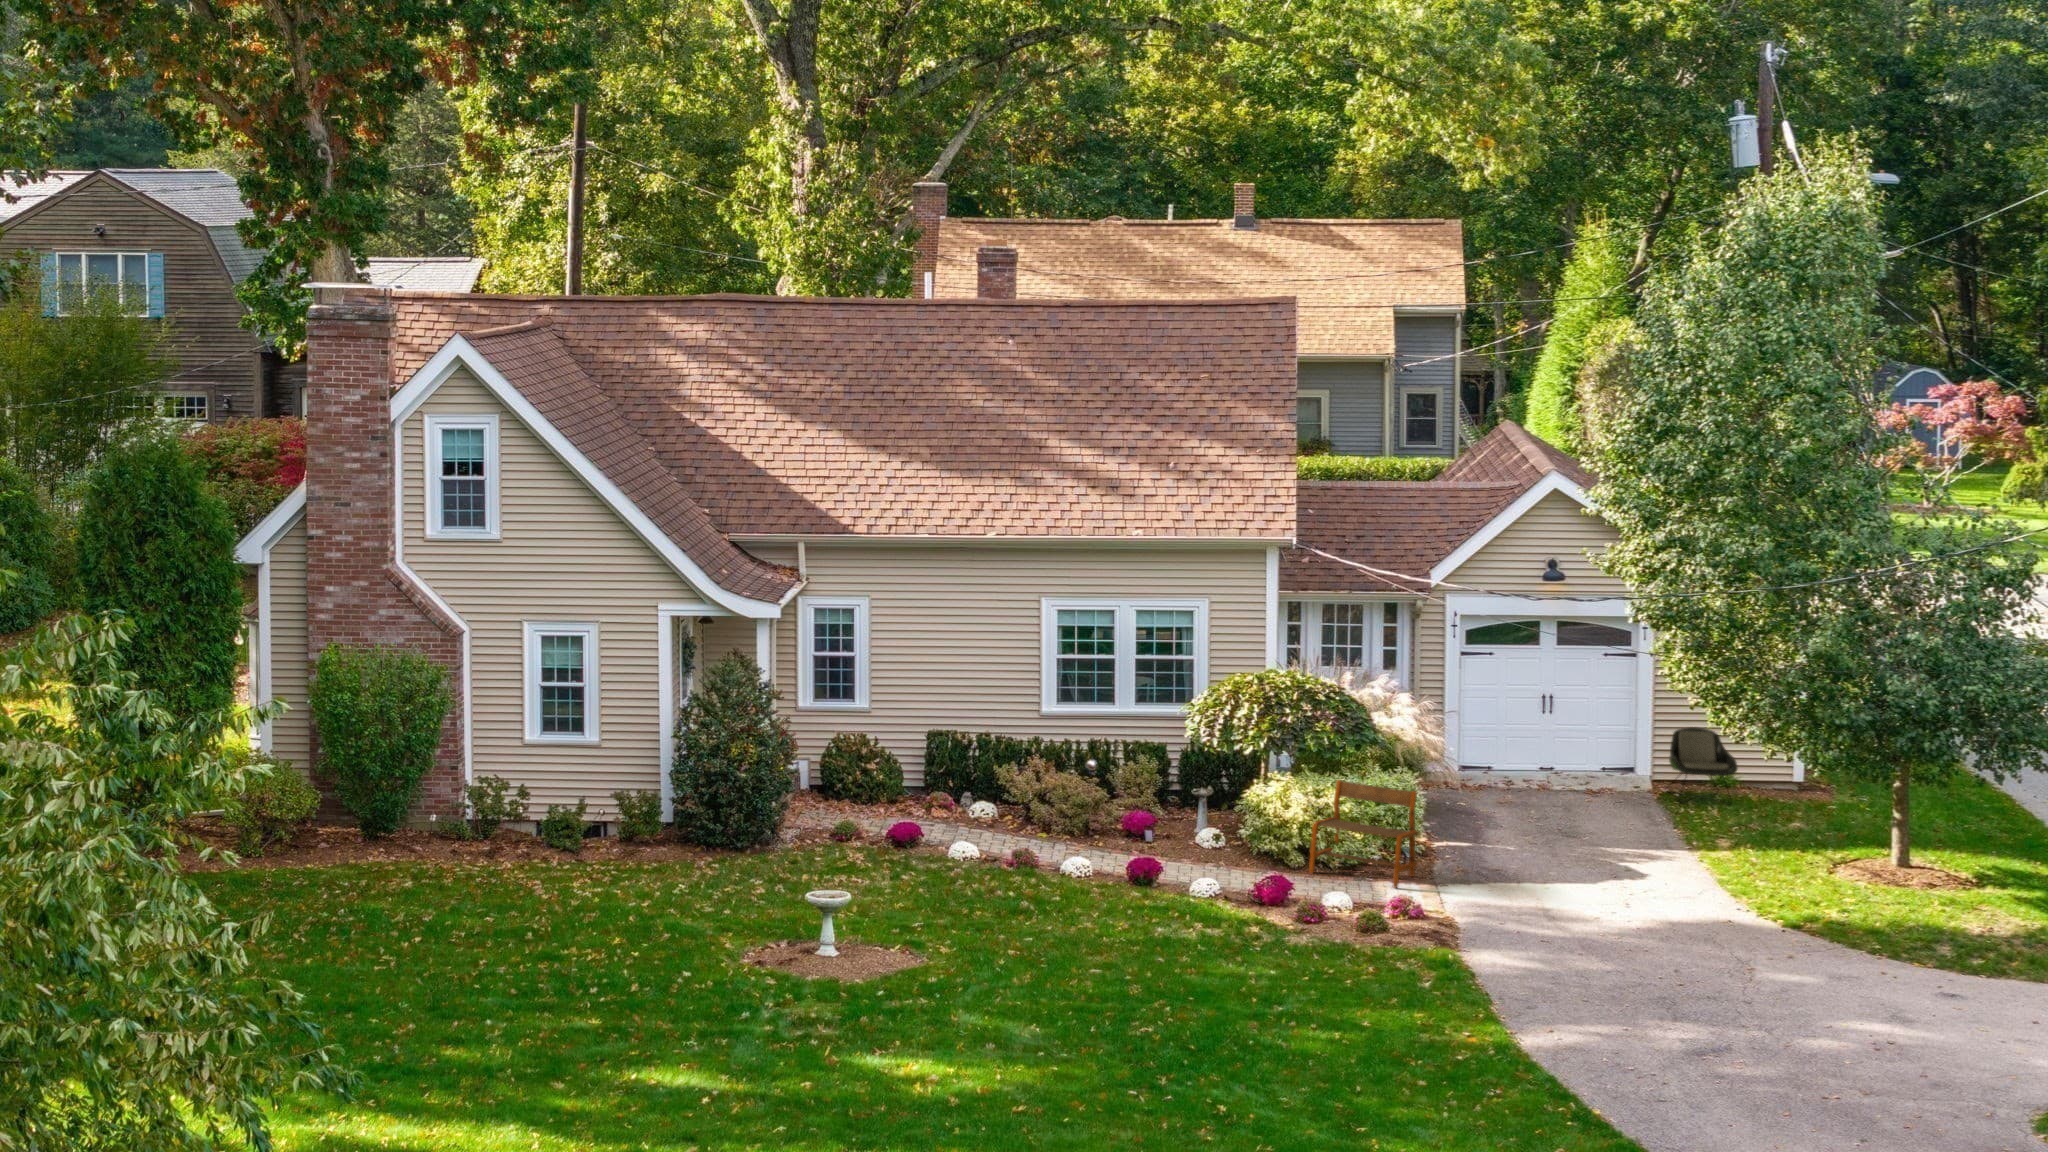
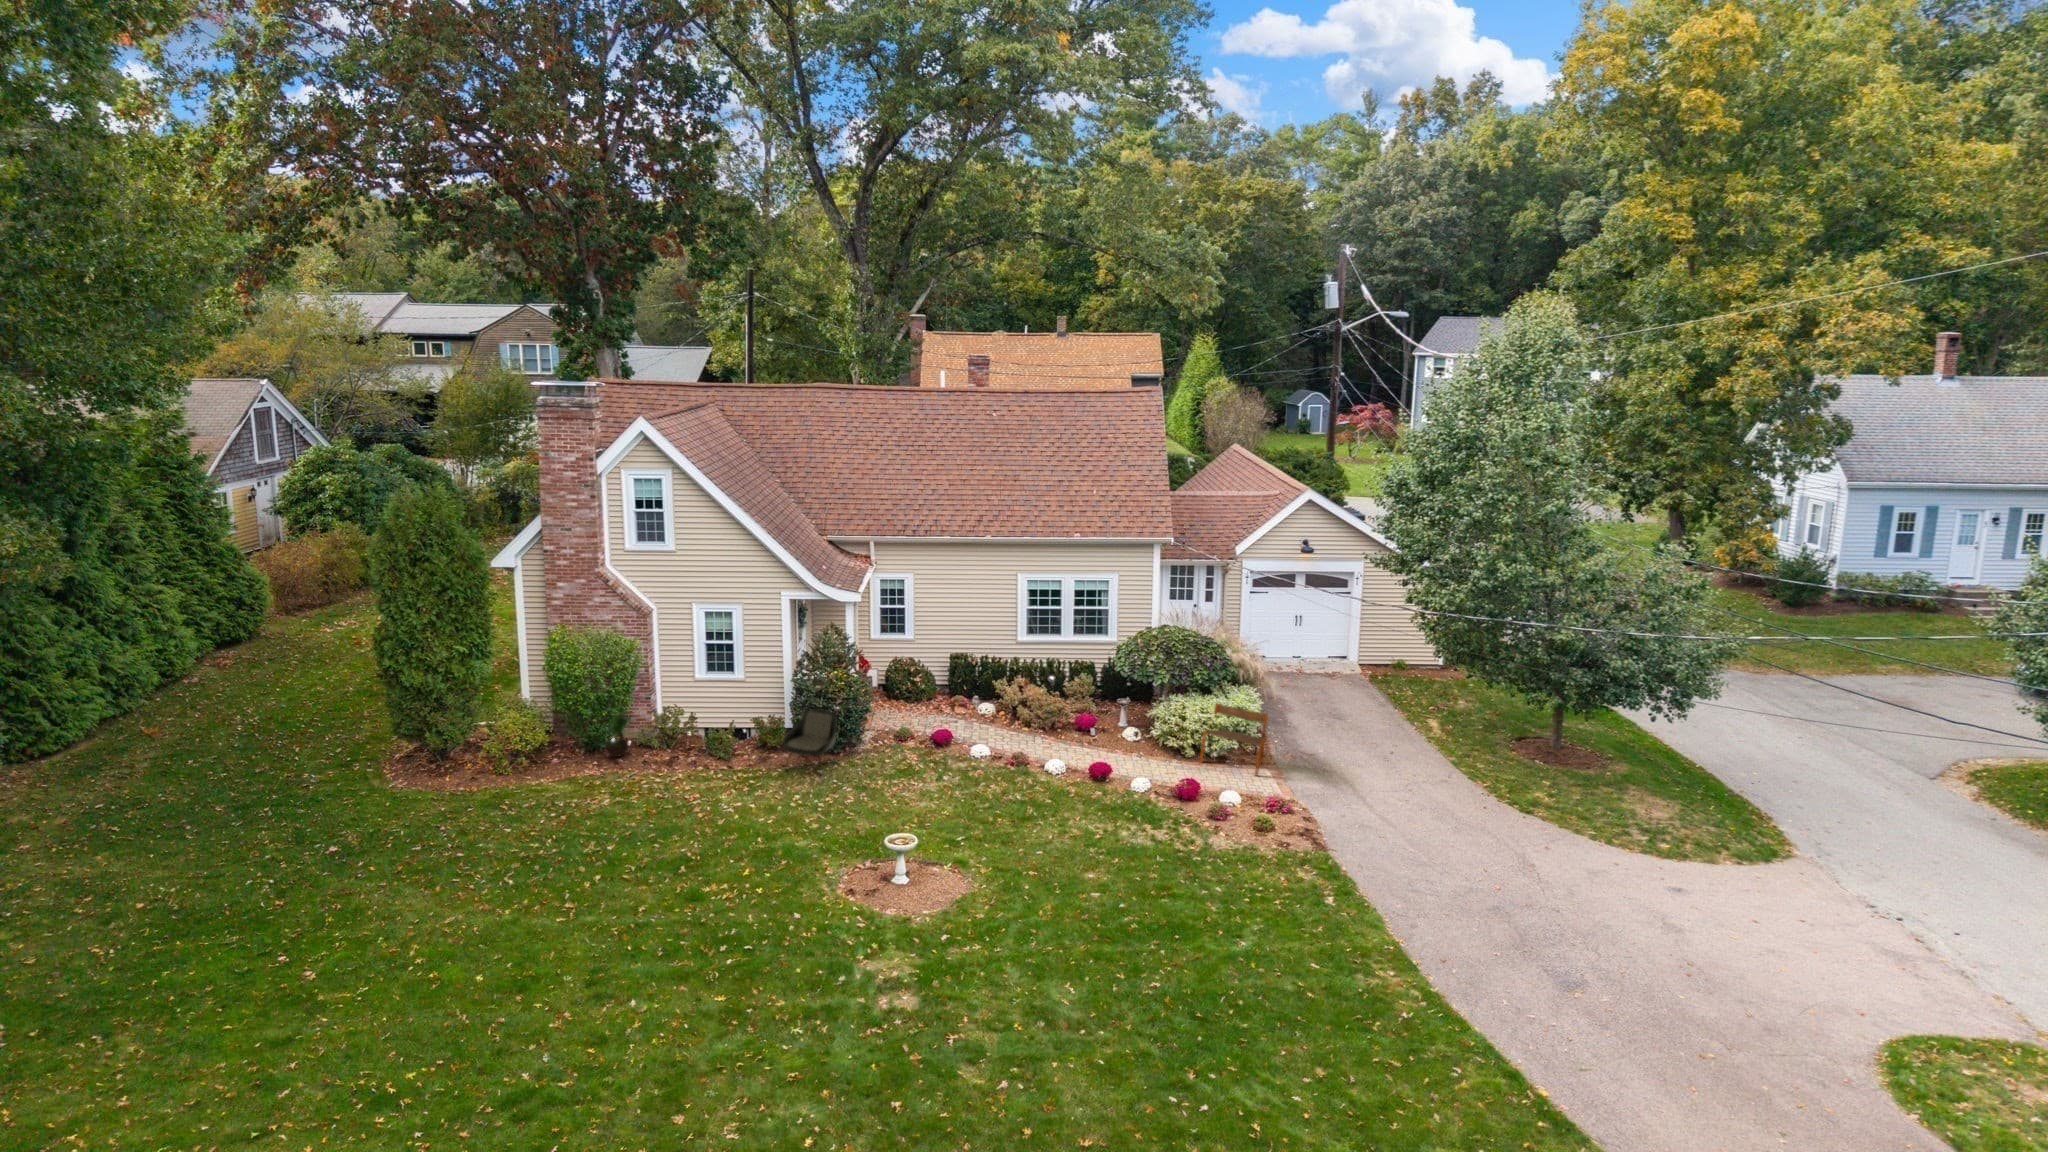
lounge chair: present [1669,727,1738,804] -> present [781,709,838,771]
potted tree: none [387,769,431,841] -> present [605,715,632,757]

